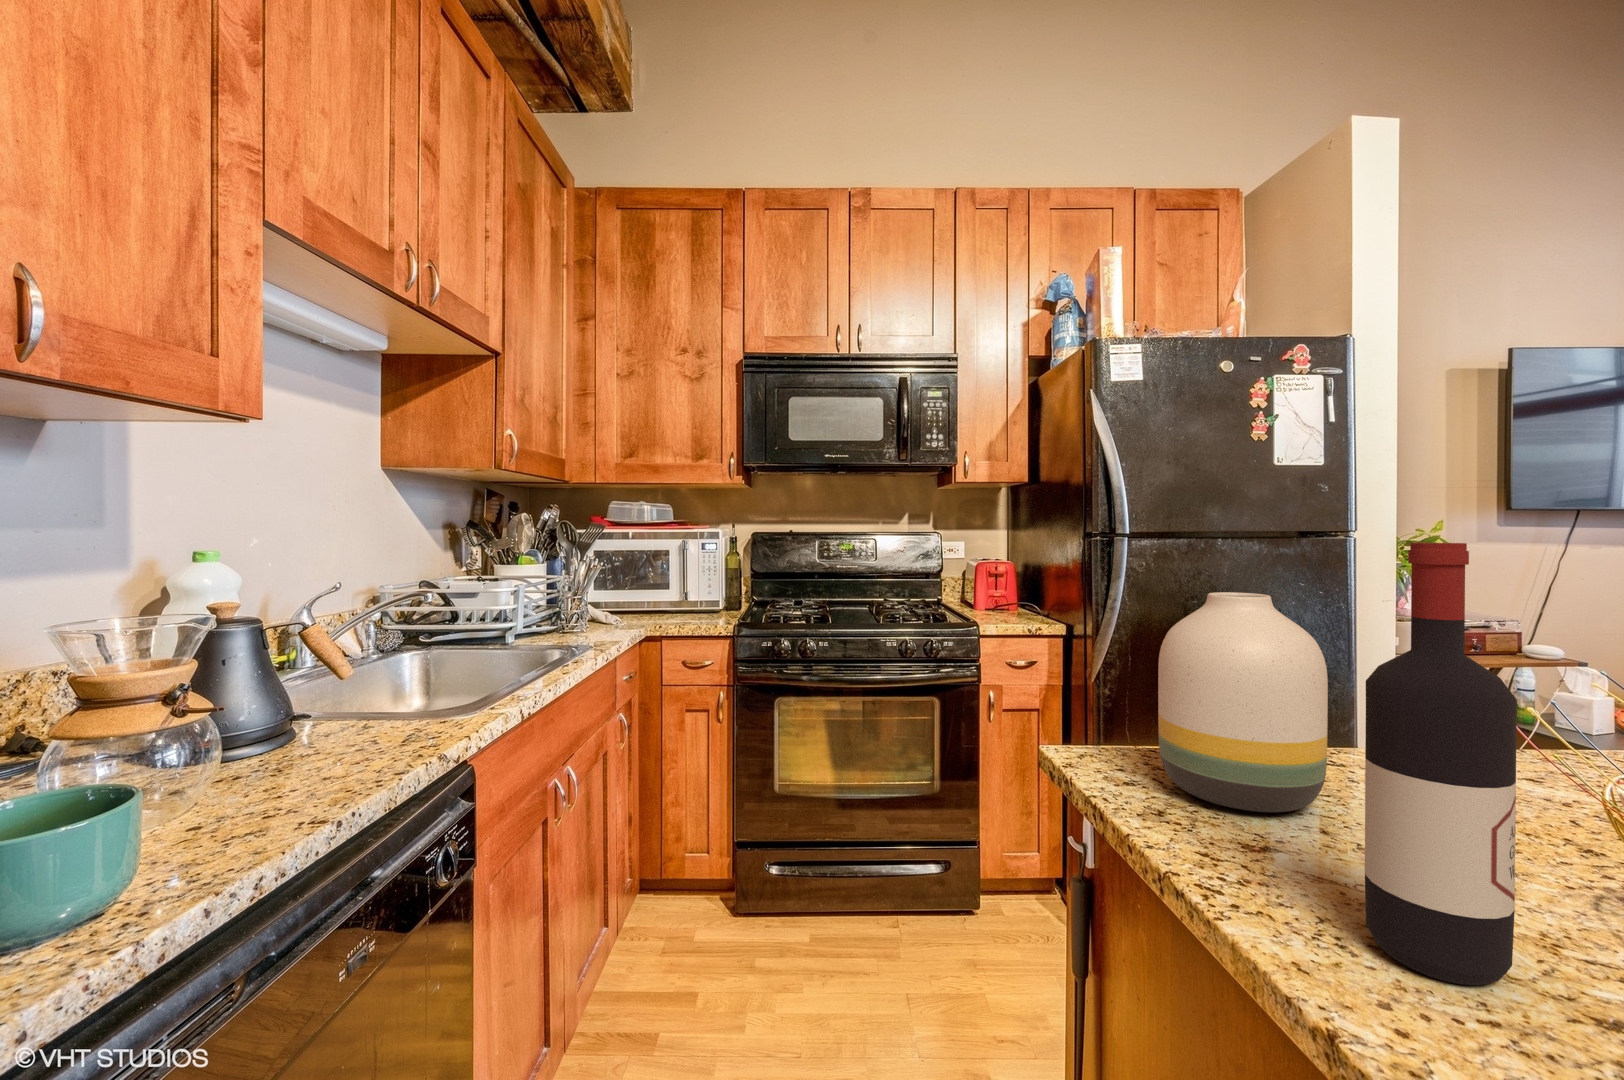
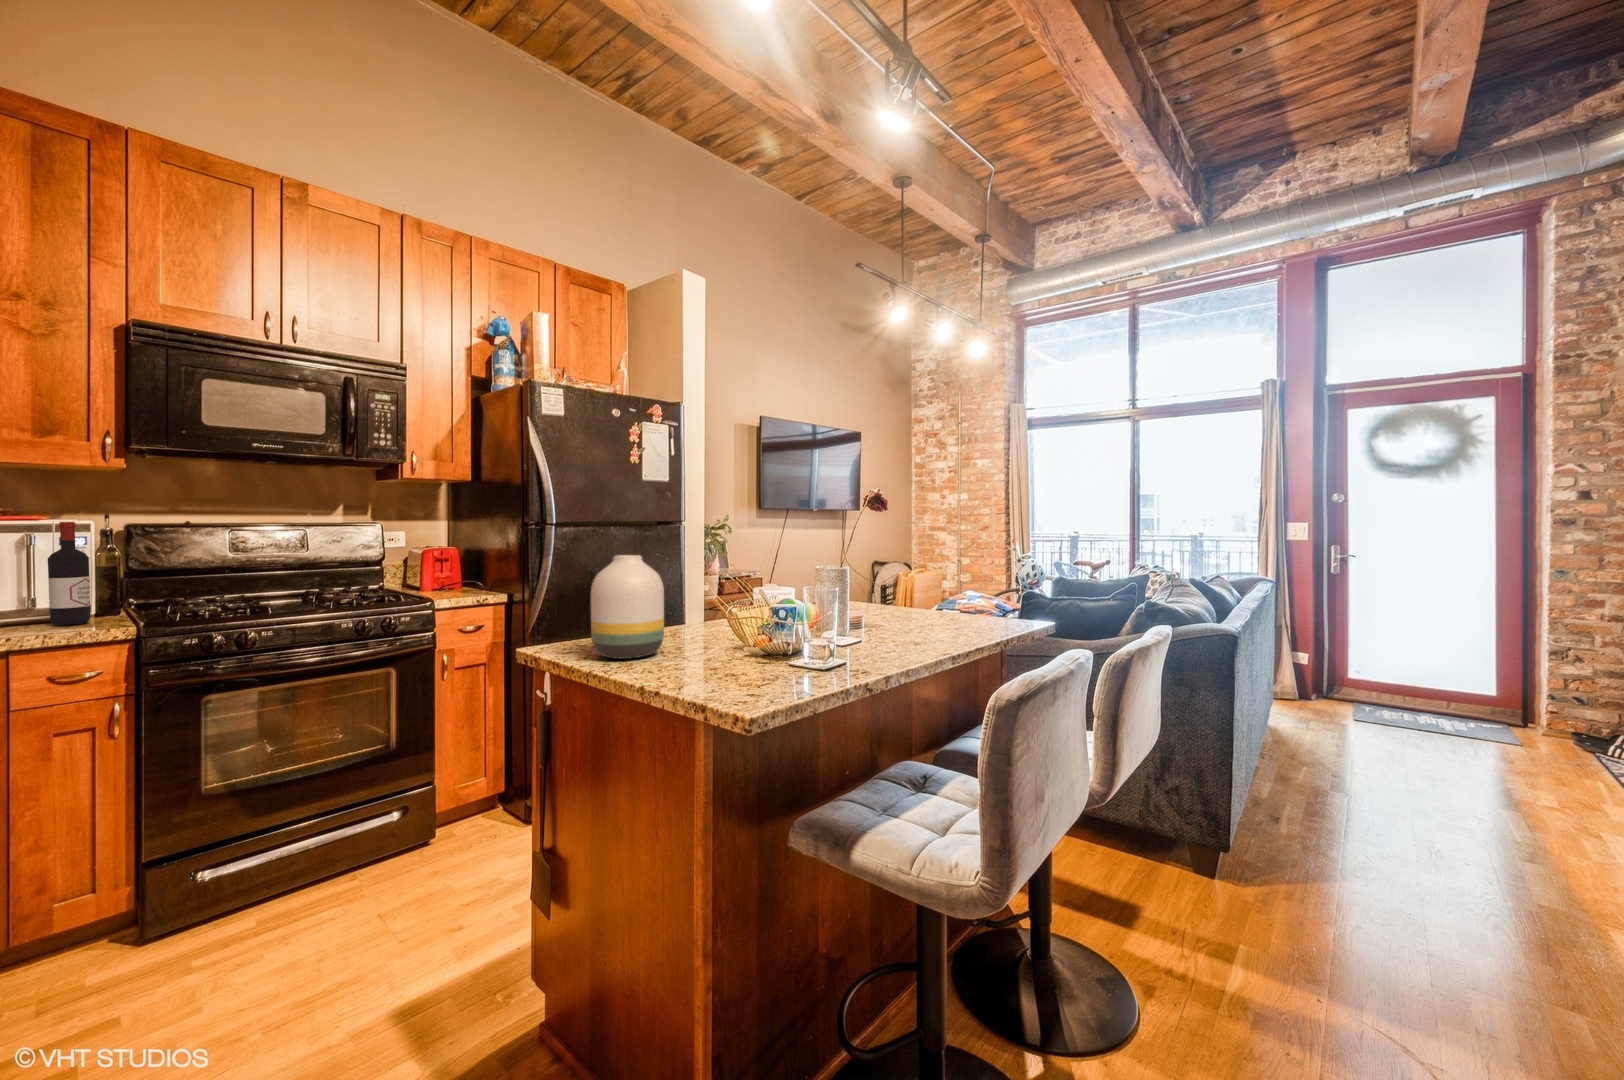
wine bottle: present [1365,543,1517,985] -> present [48,522,90,626]

